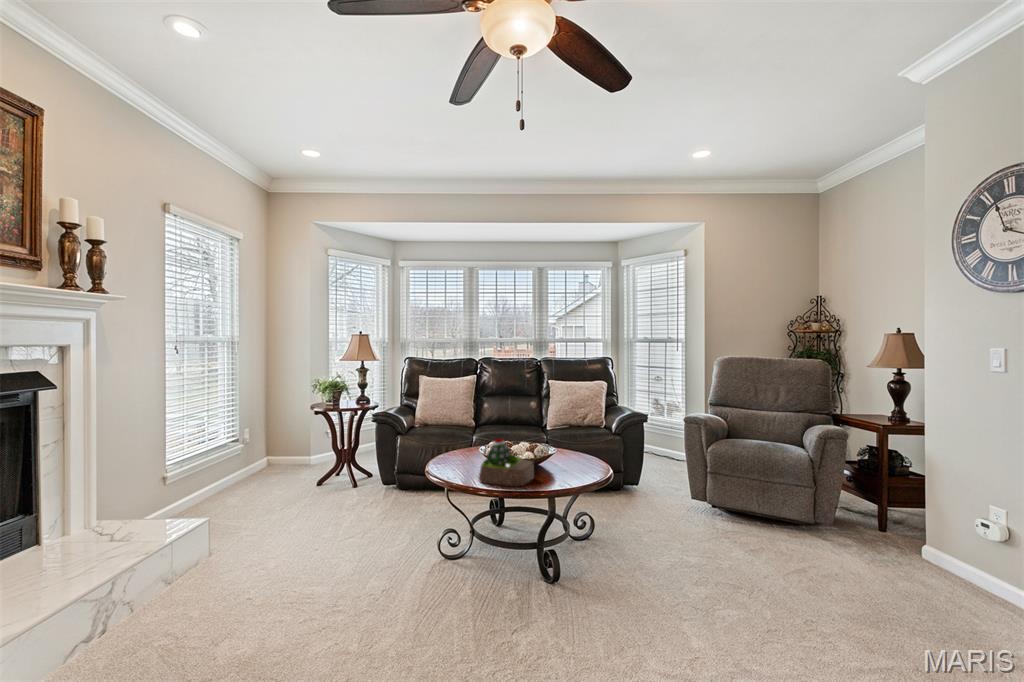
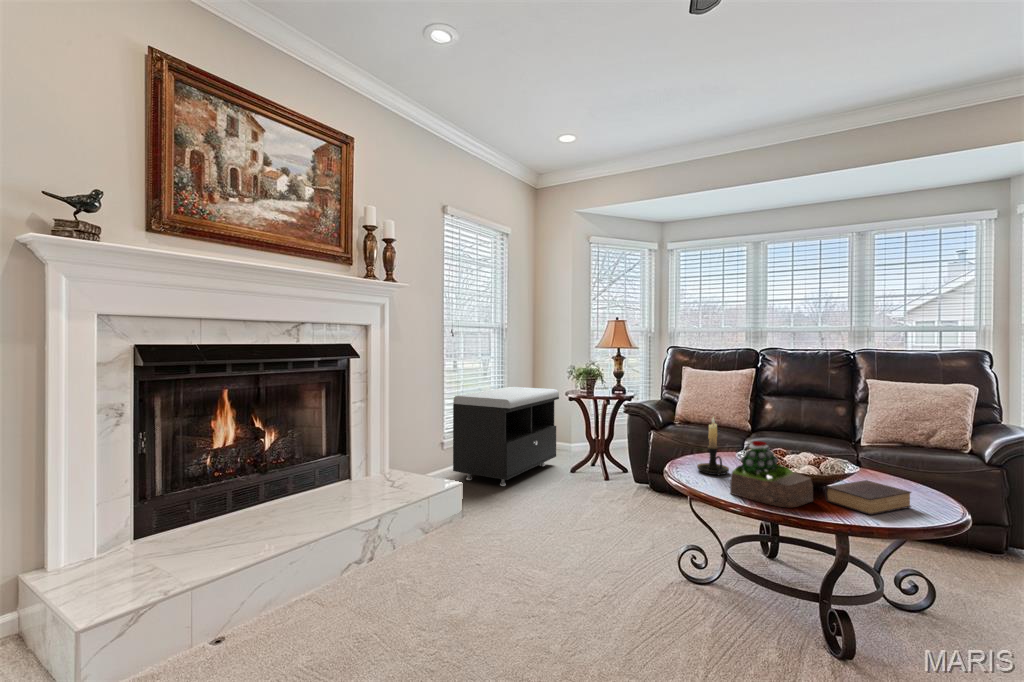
storage bench: none [179,402,301,510] -> present [453,387,559,486]
candle holder: none [449,421,473,469] -> present [697,417,729,476]
book: none [541,457,589,482] -> present [825,480,911,515]

